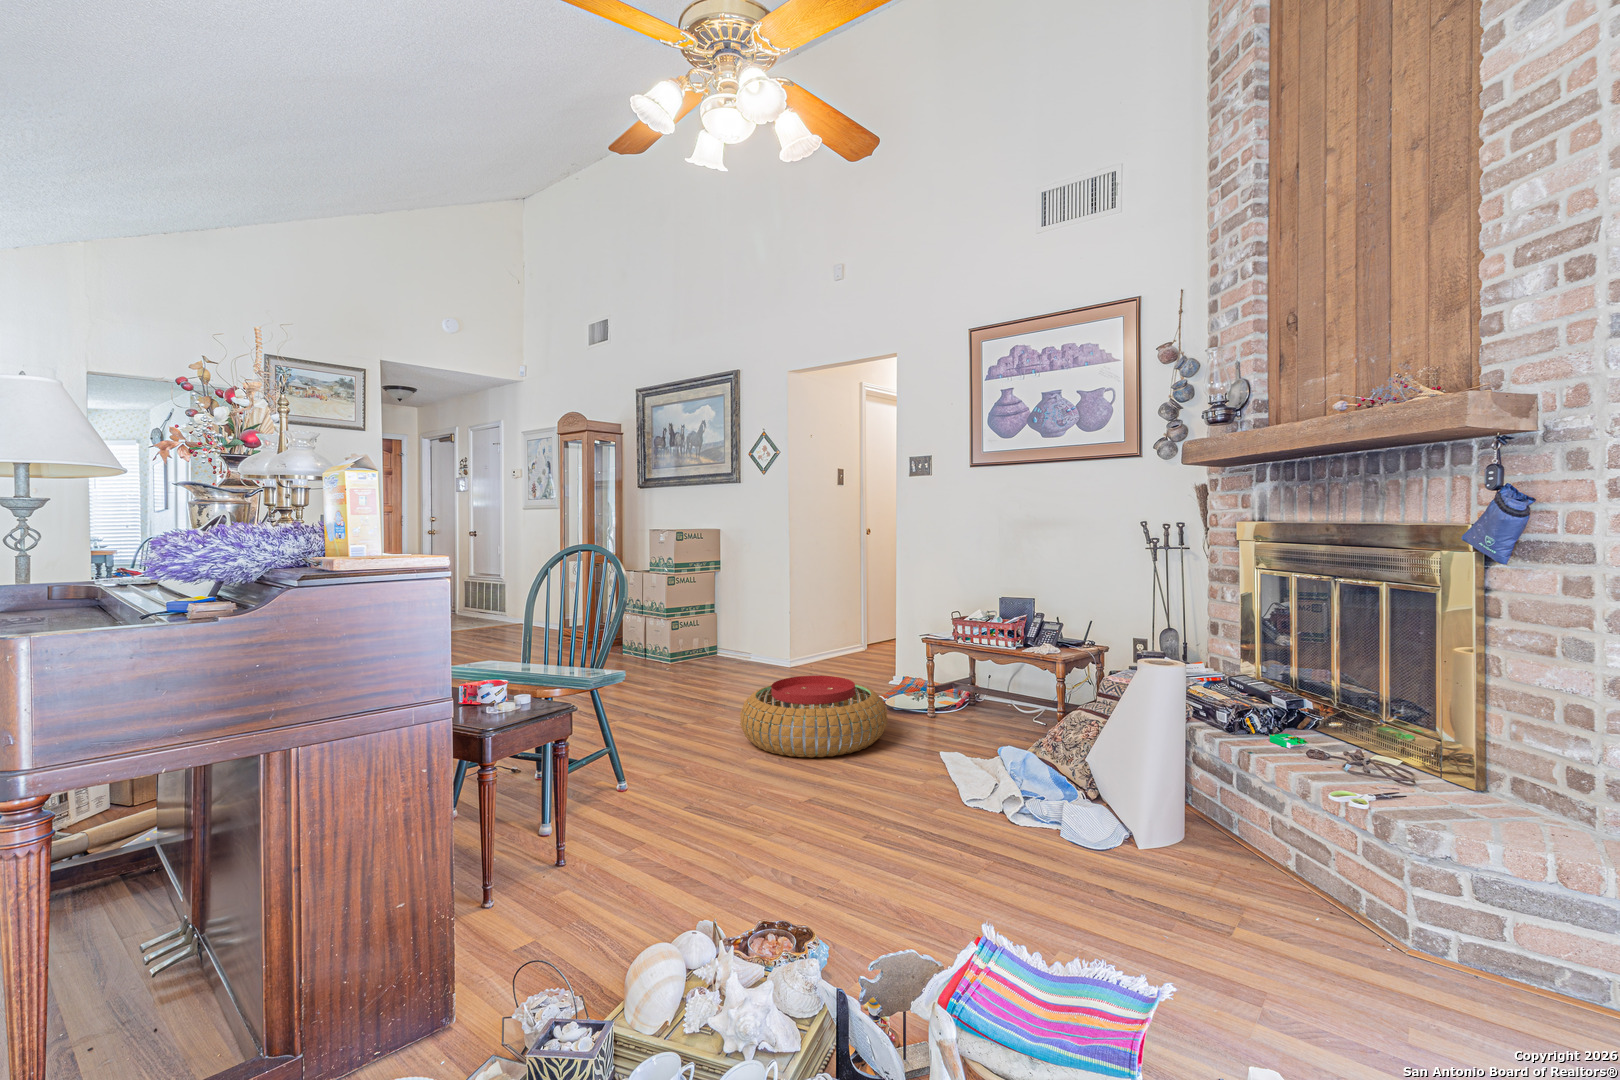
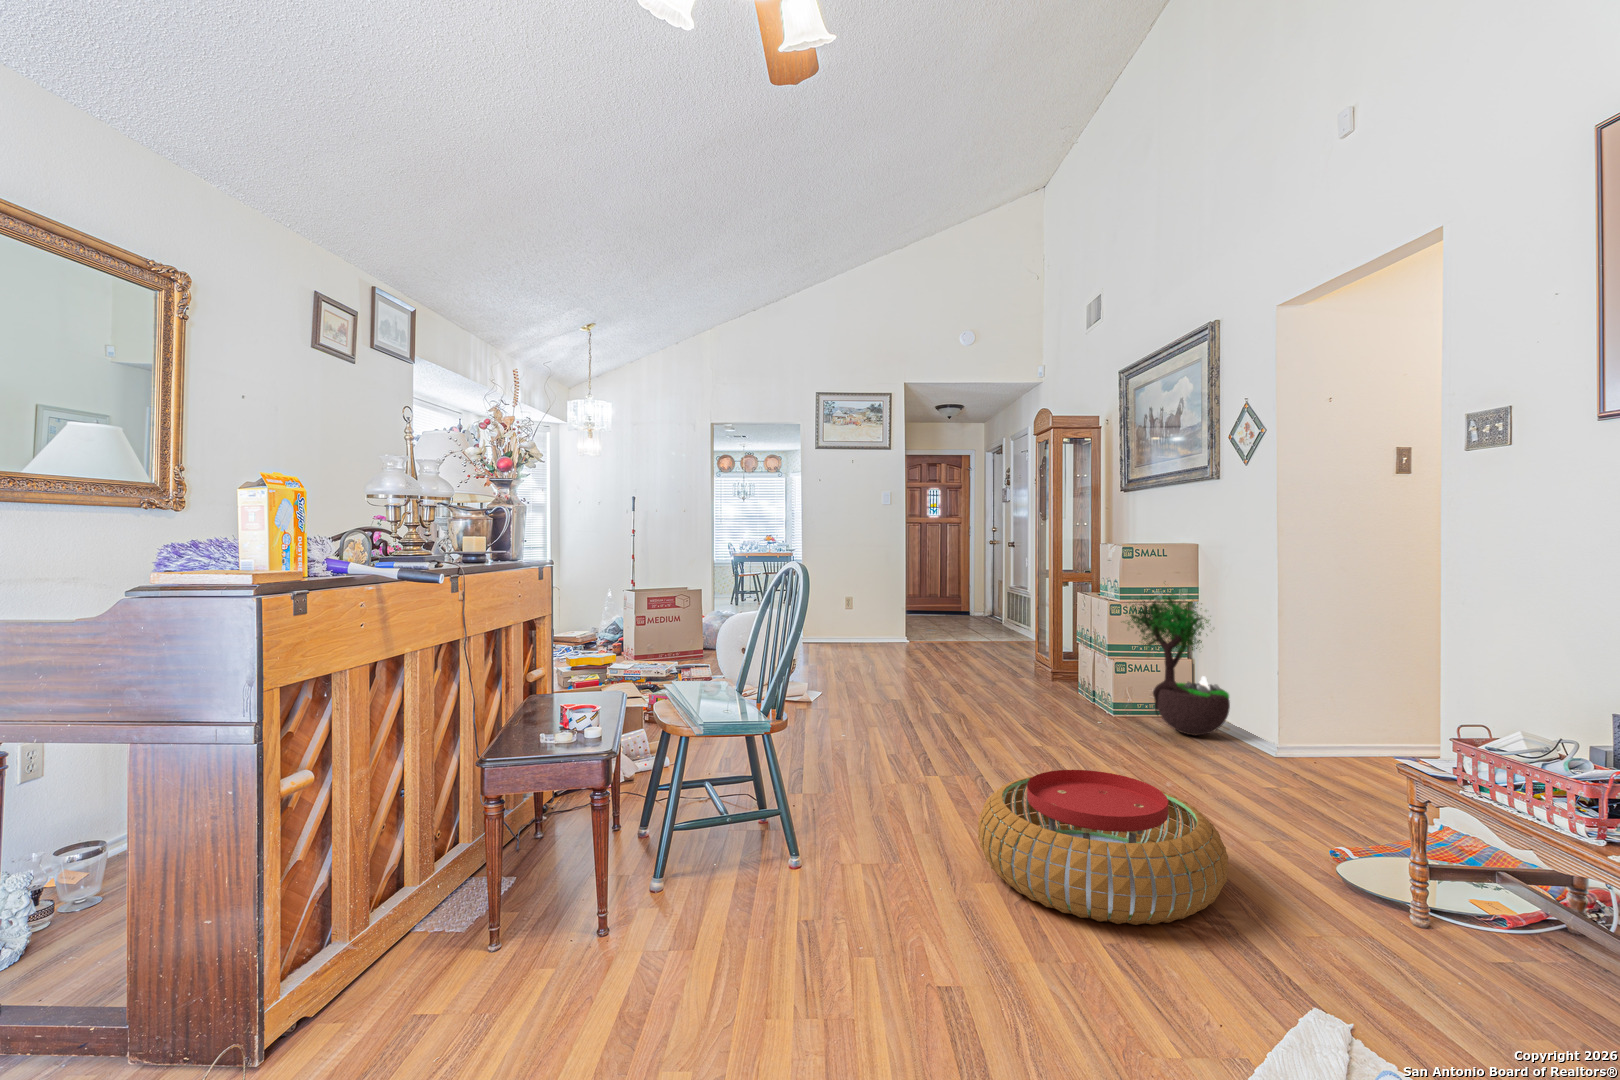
potted tree: none [687,556,760,664] -> present [1126,592,1230,735]

